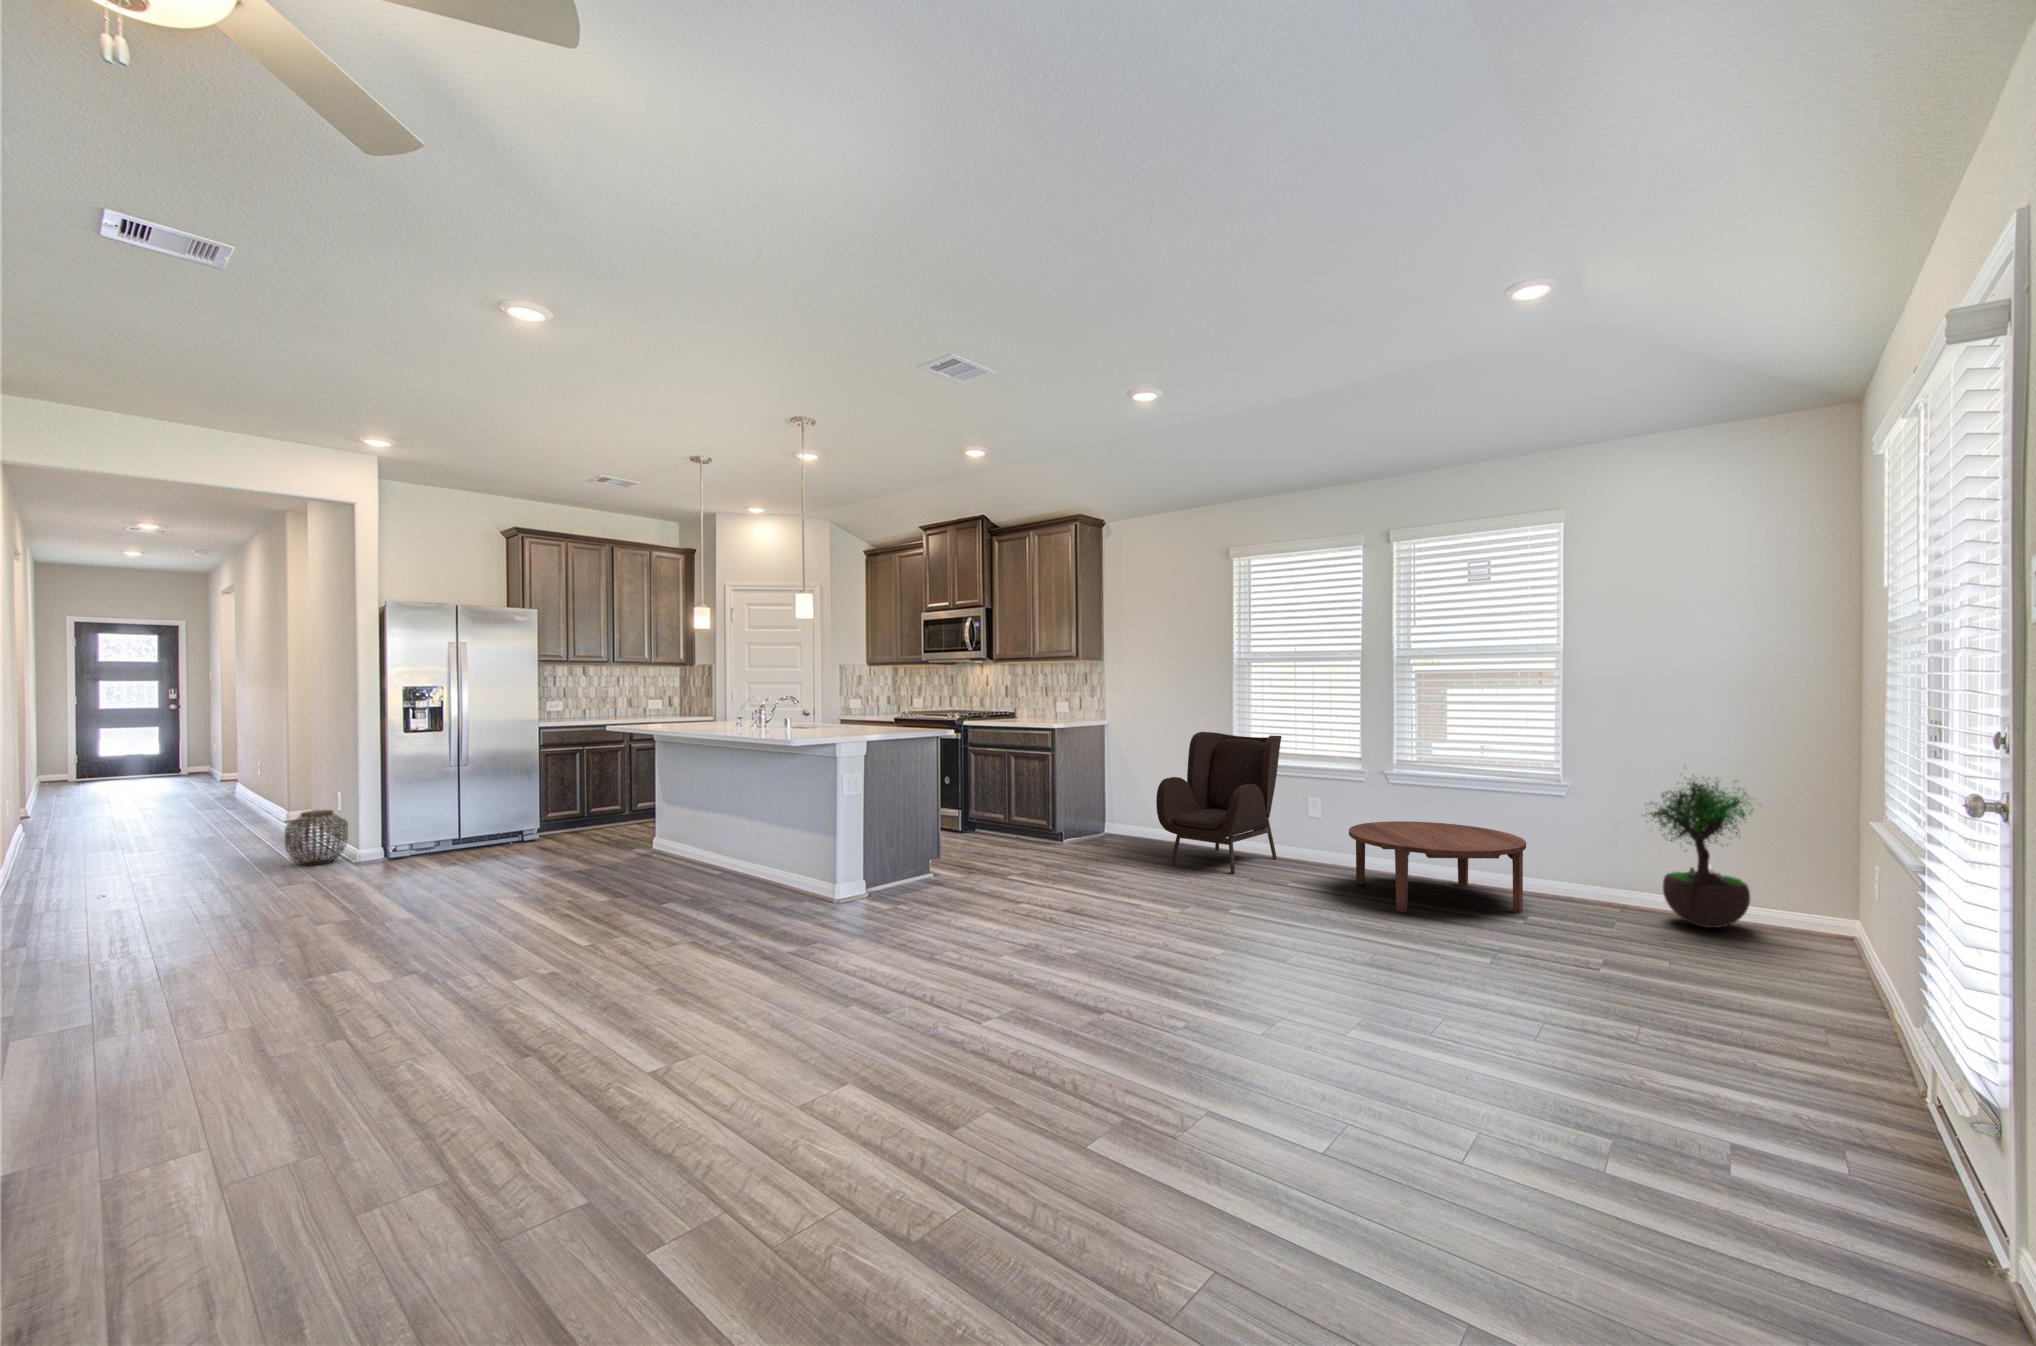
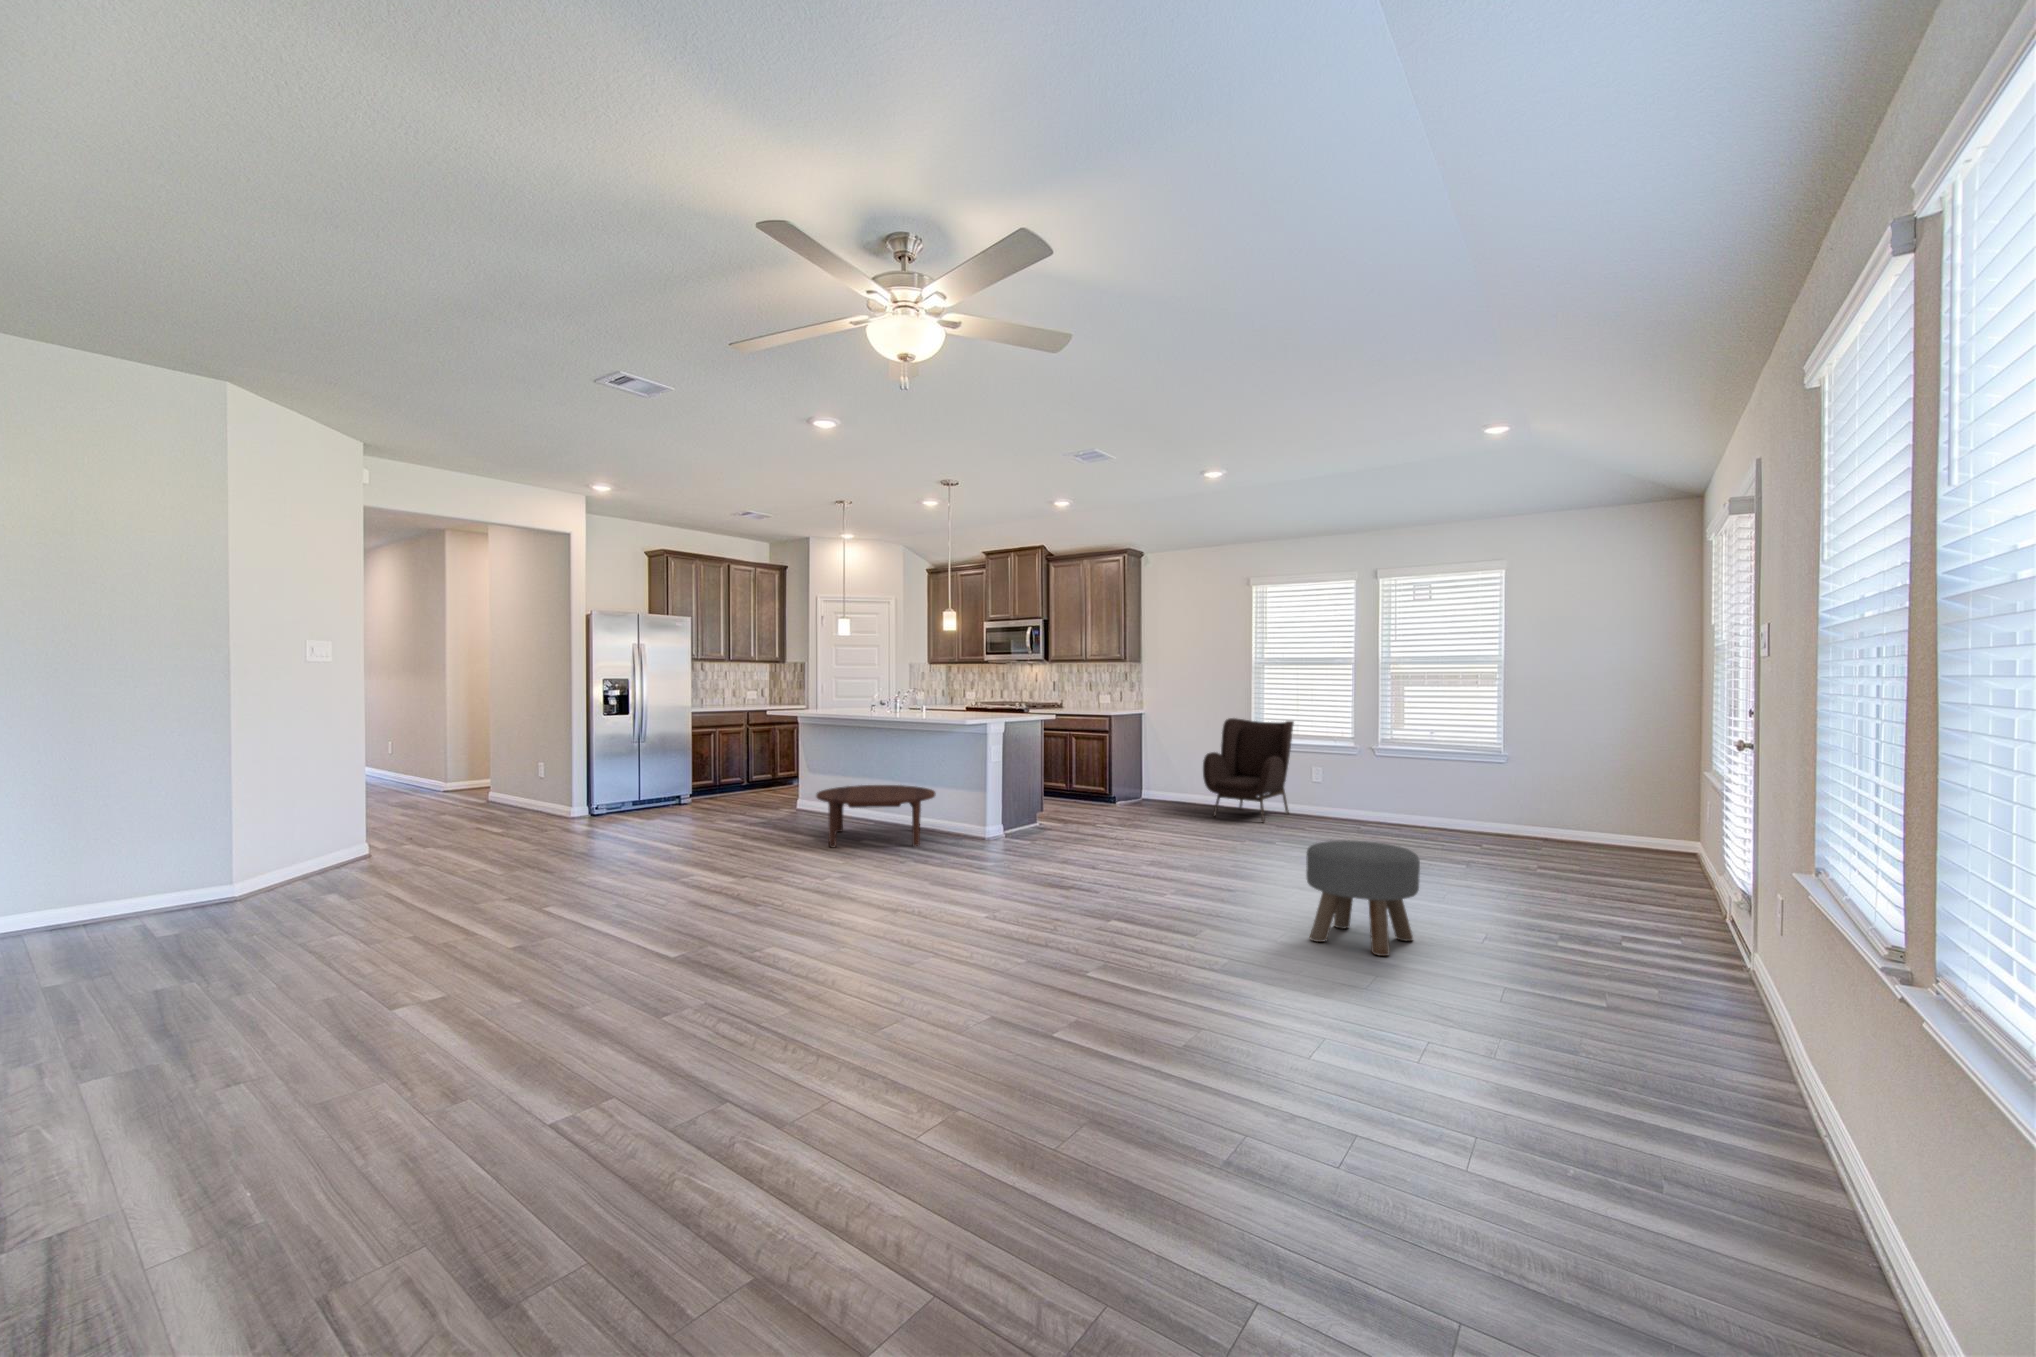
potted tree: present [1645,778,1753,928] -> none [1557,739,1635,849]
woven basket: present [285,810,348,865] -> none [509,779,555,824]
coffee table: present [1349,821,1526,913] -> present [816,785,936,848]
ottoman: none [1151,955,1344,1194] -> present [1306,840,1420,956]

